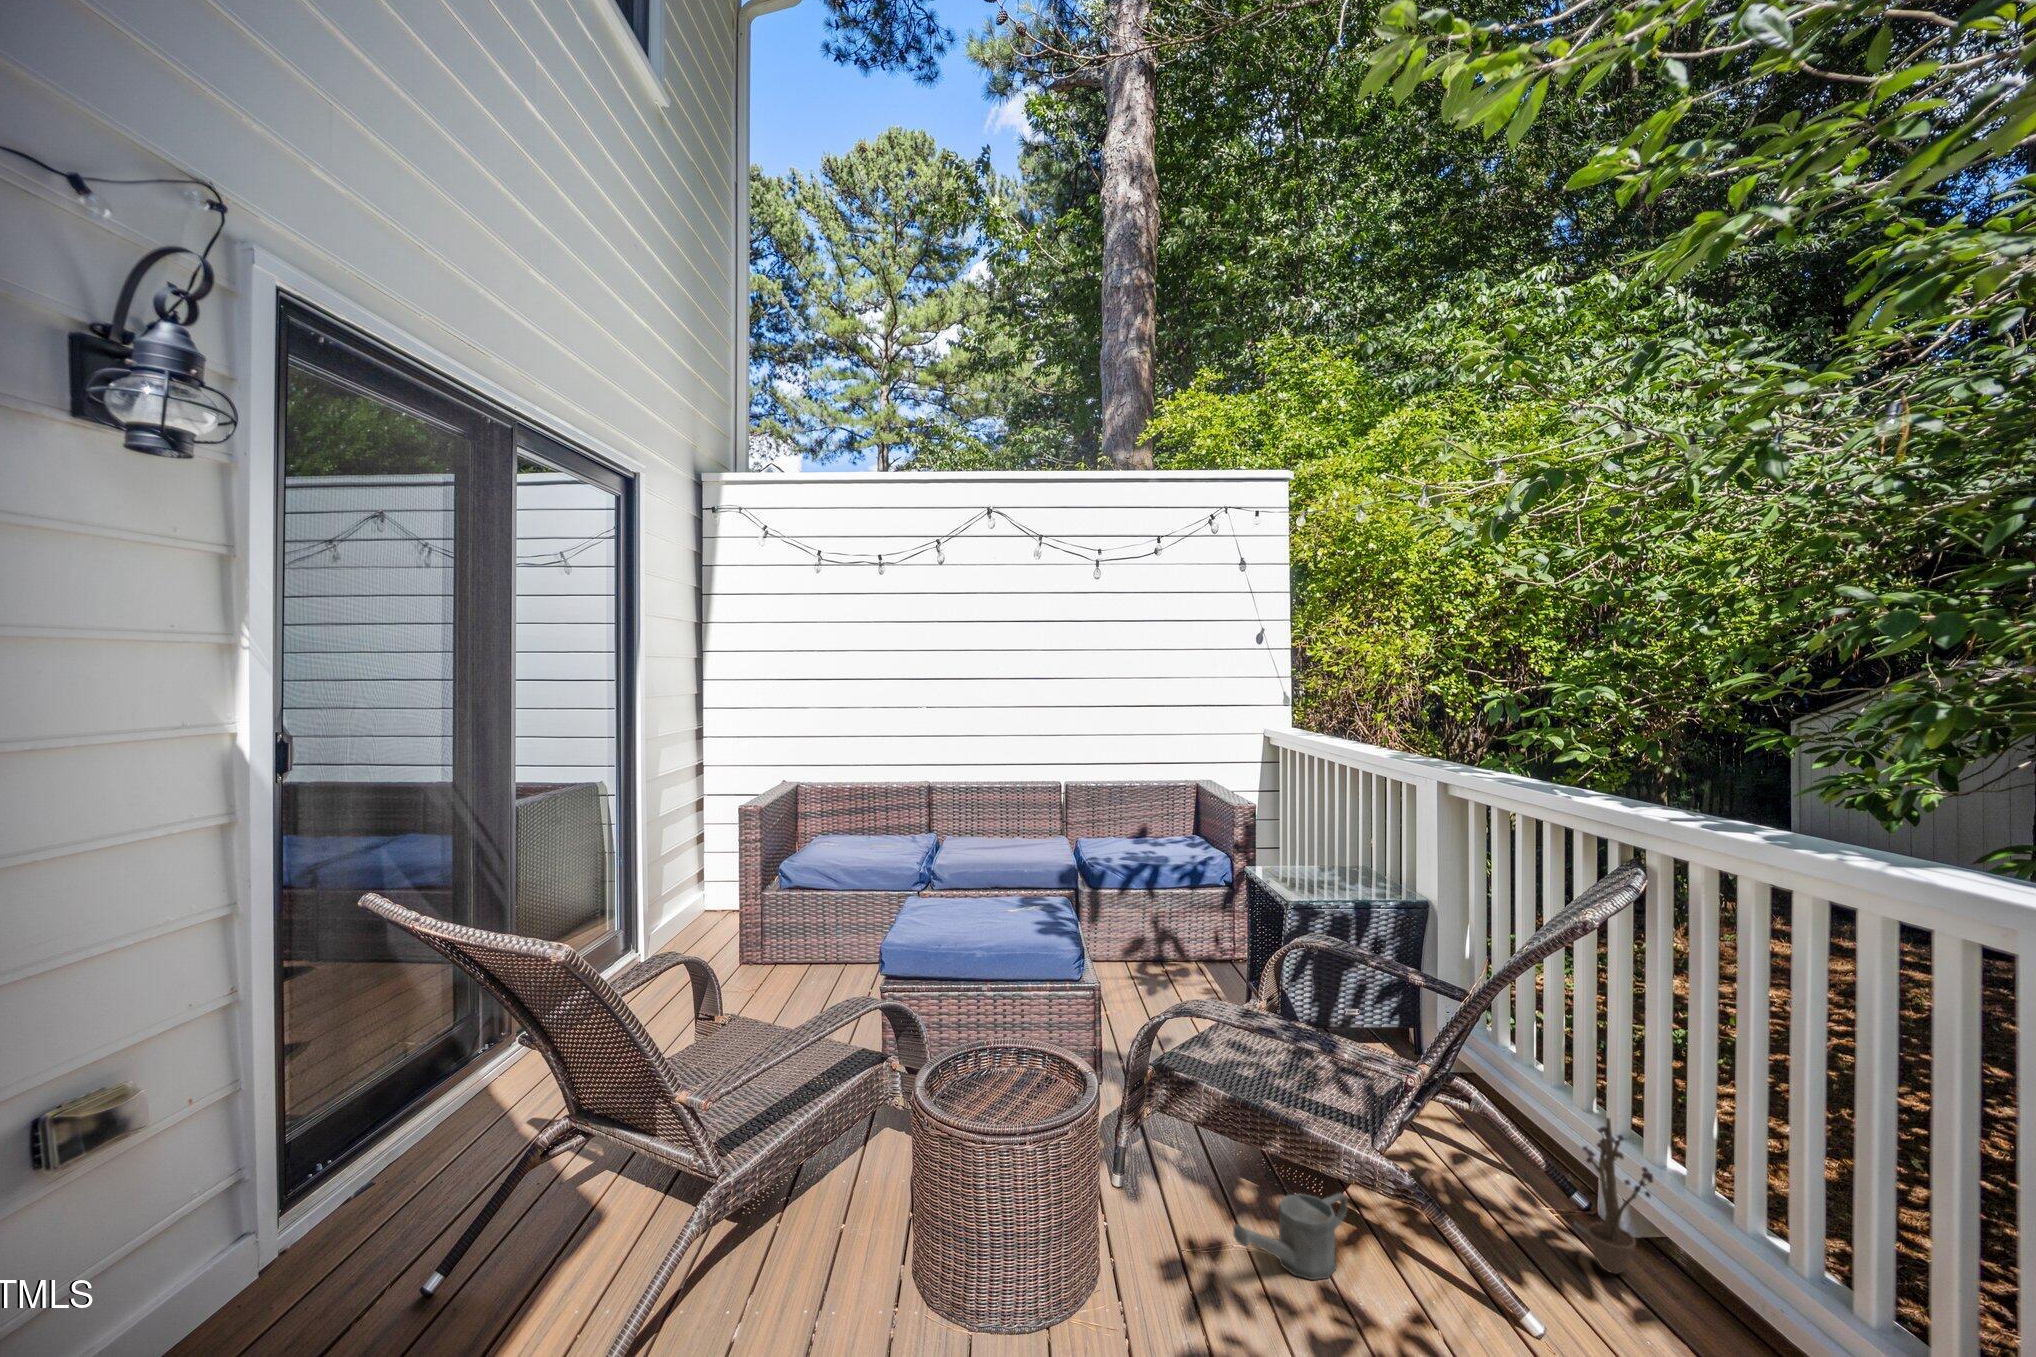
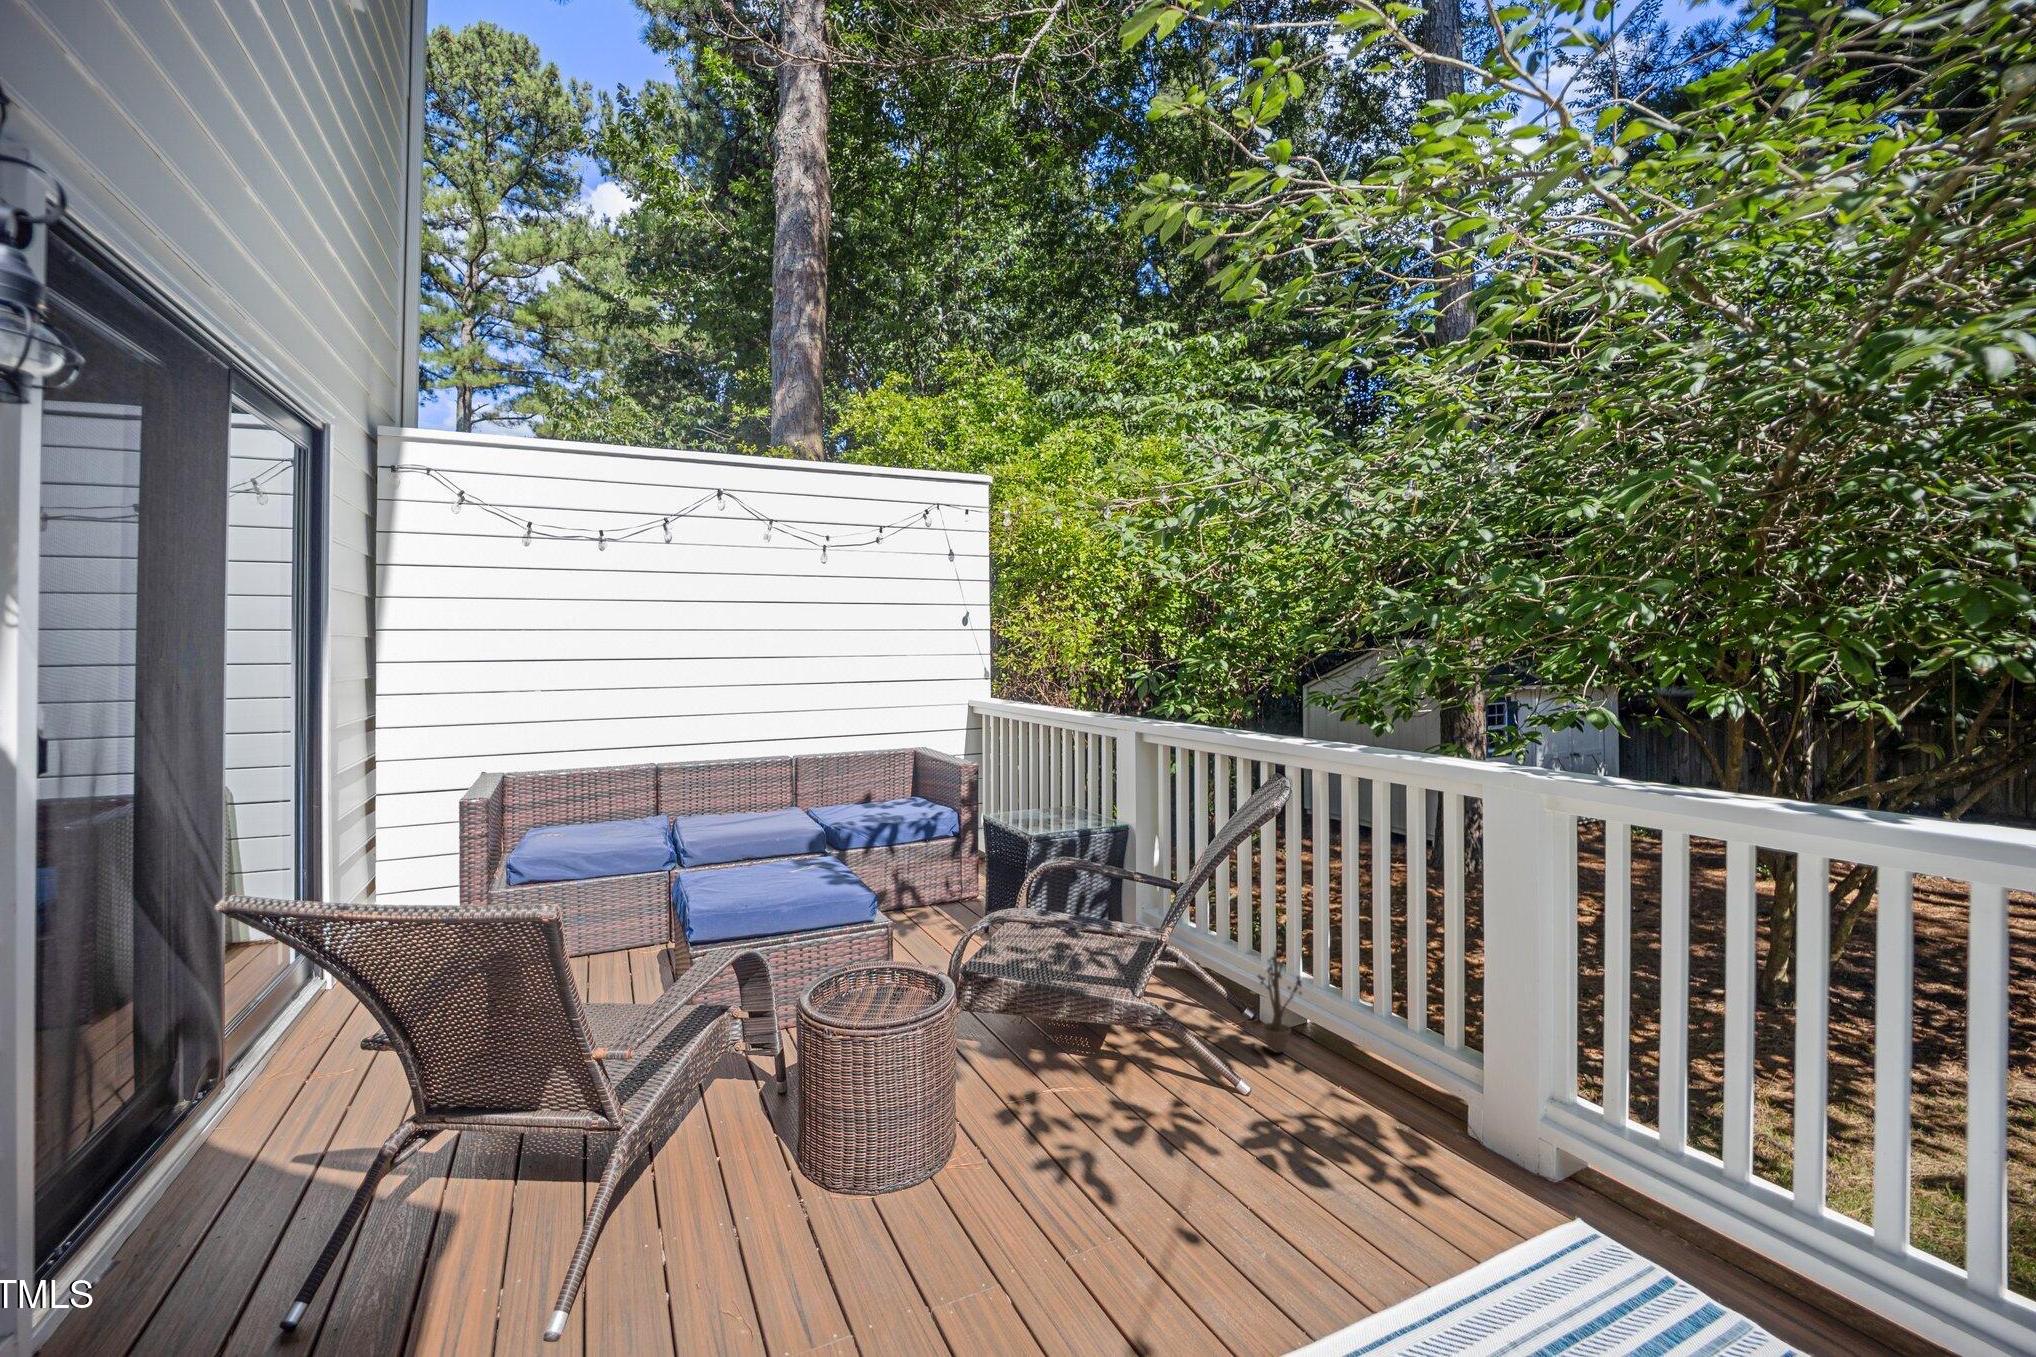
watering can: present [1233,1193,1347,1280] -> none [1052,1033,1117,1093]

